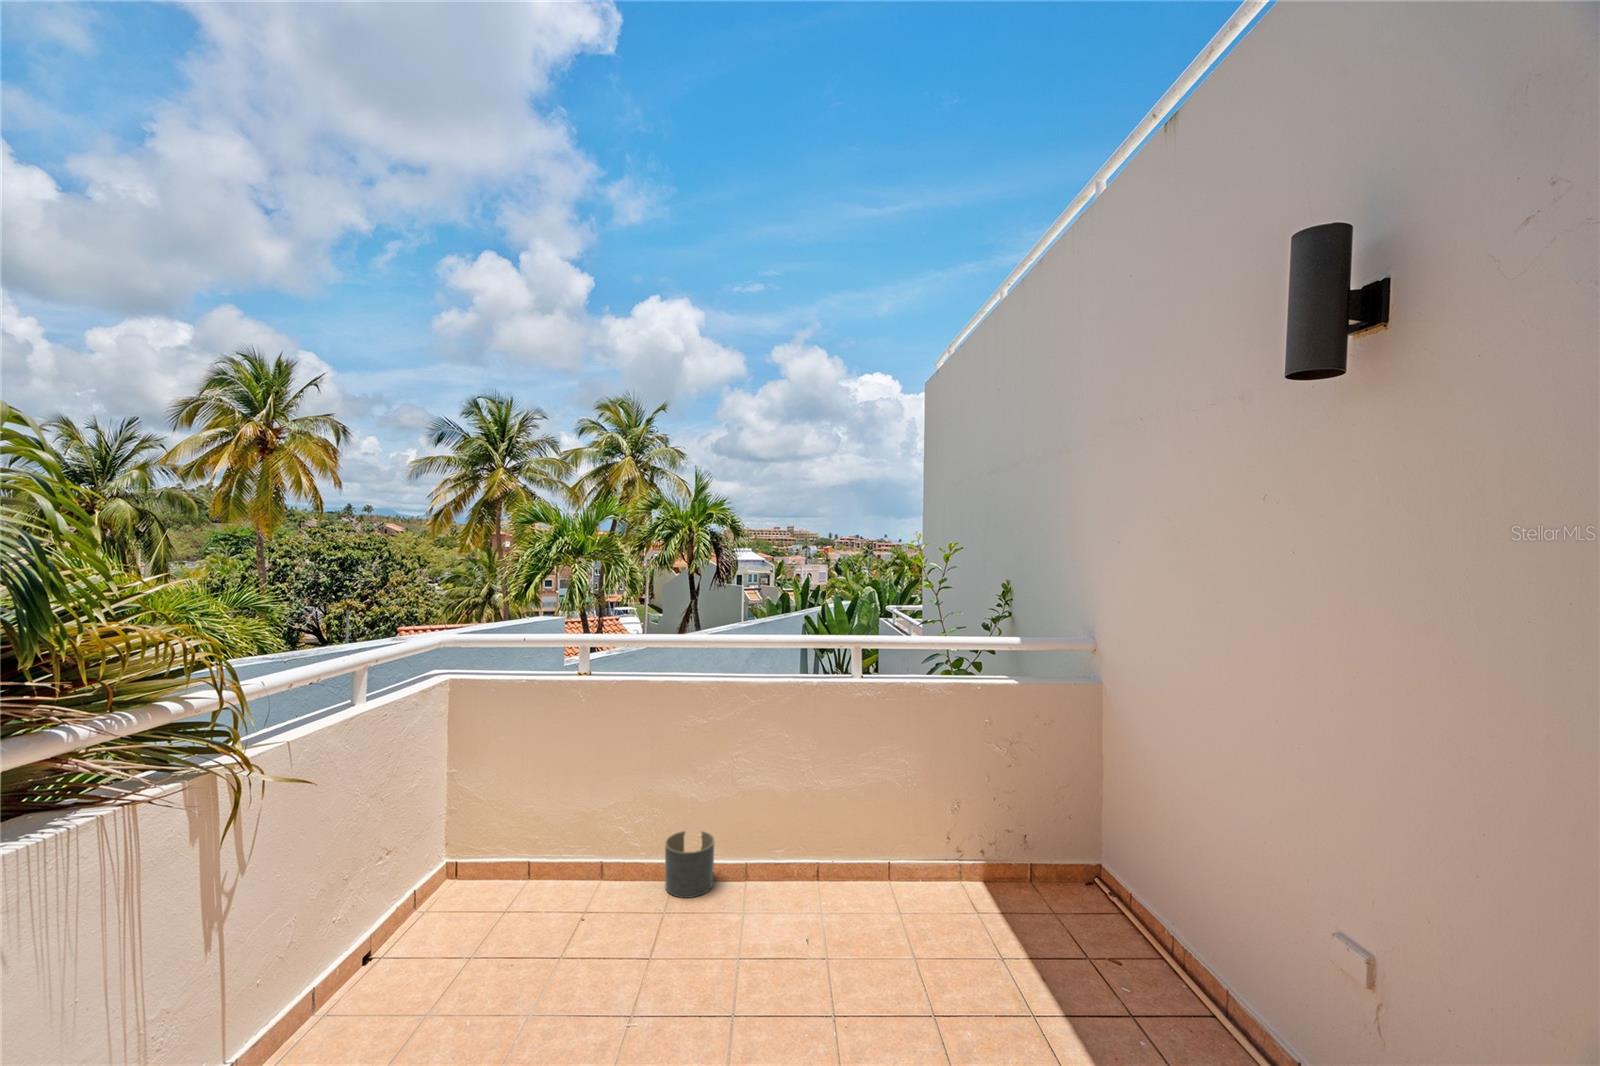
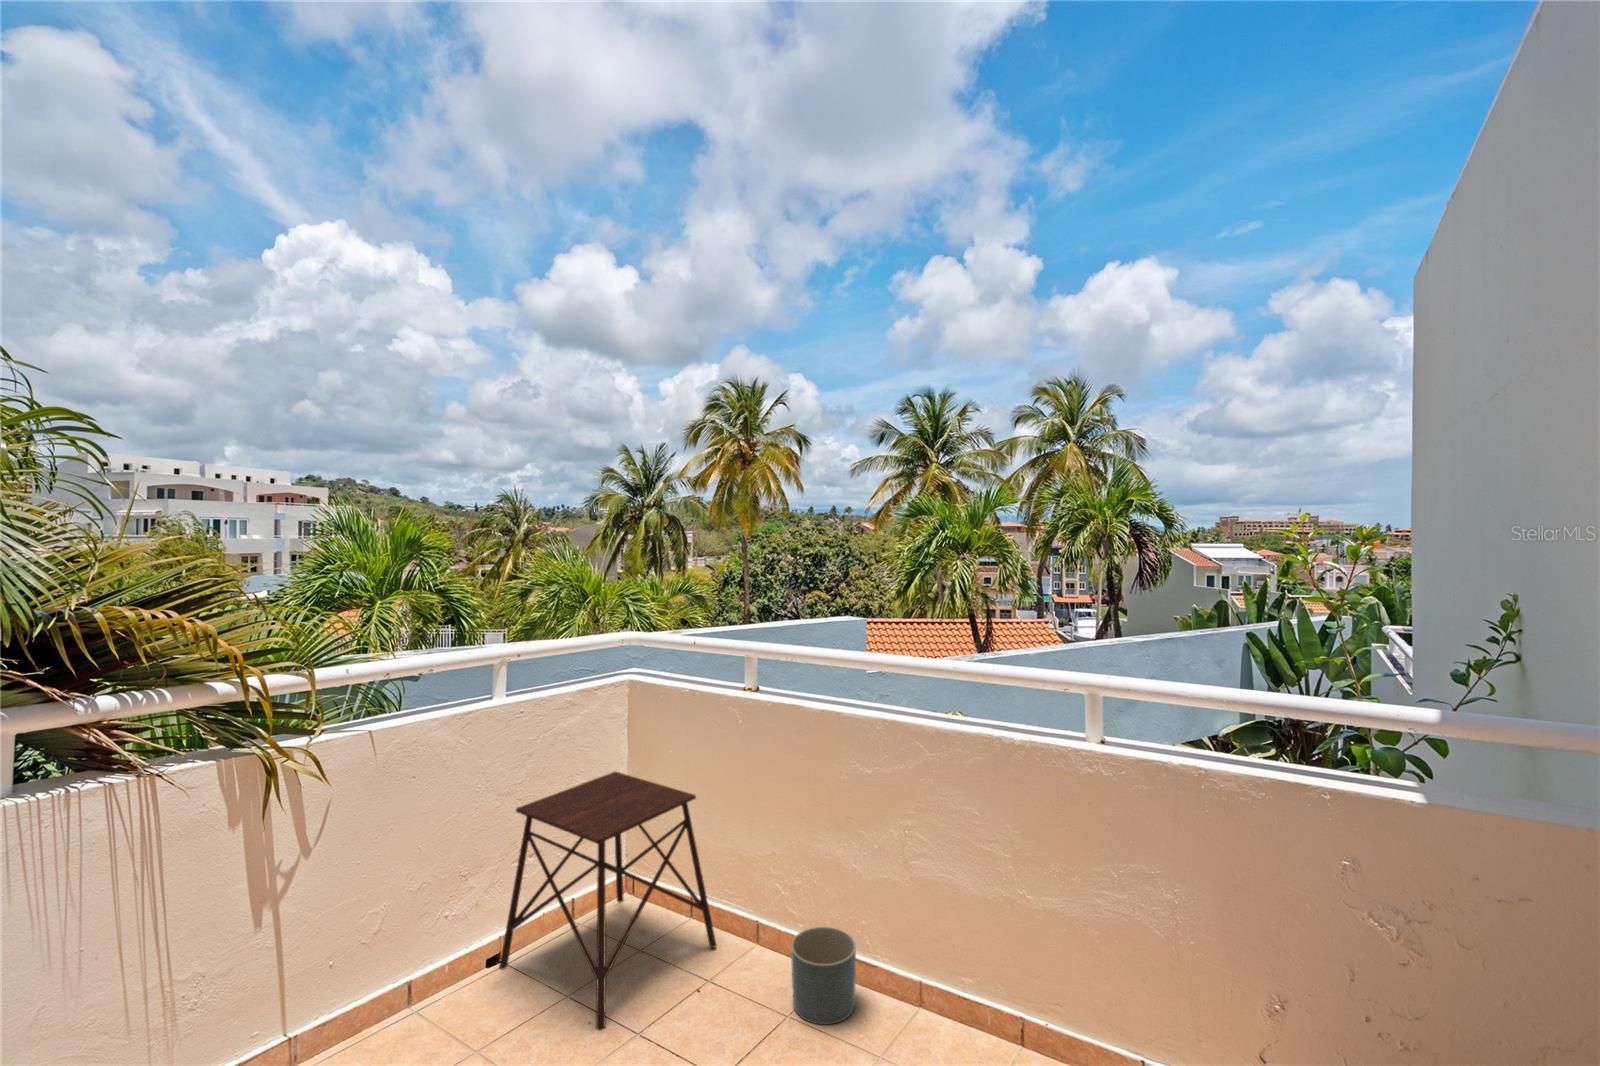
side table: none [370,756,575,970] -> present [499,772,716,1031]

